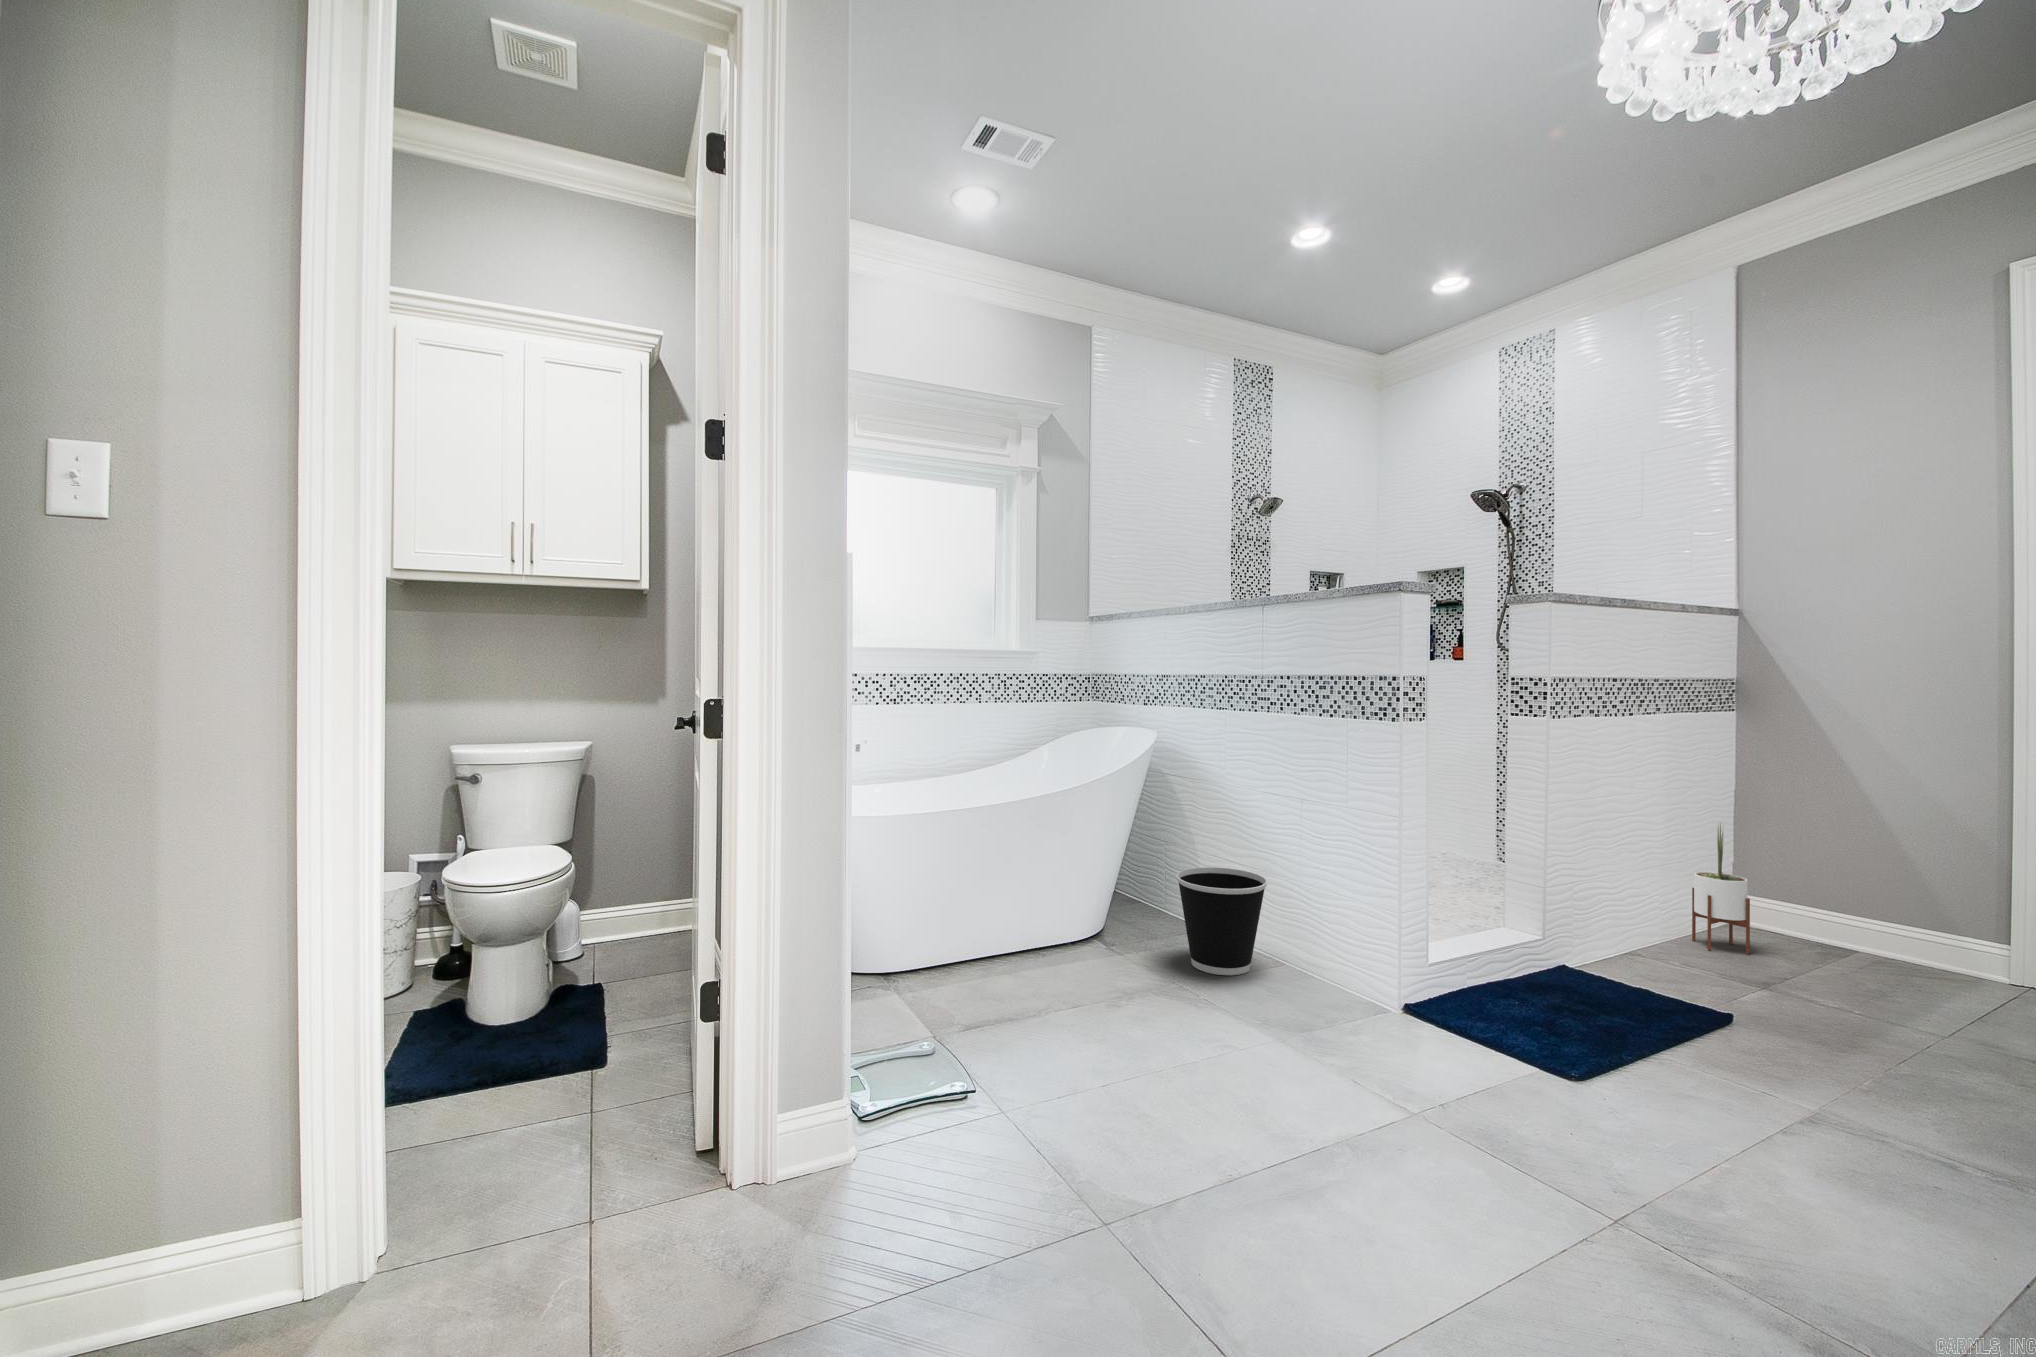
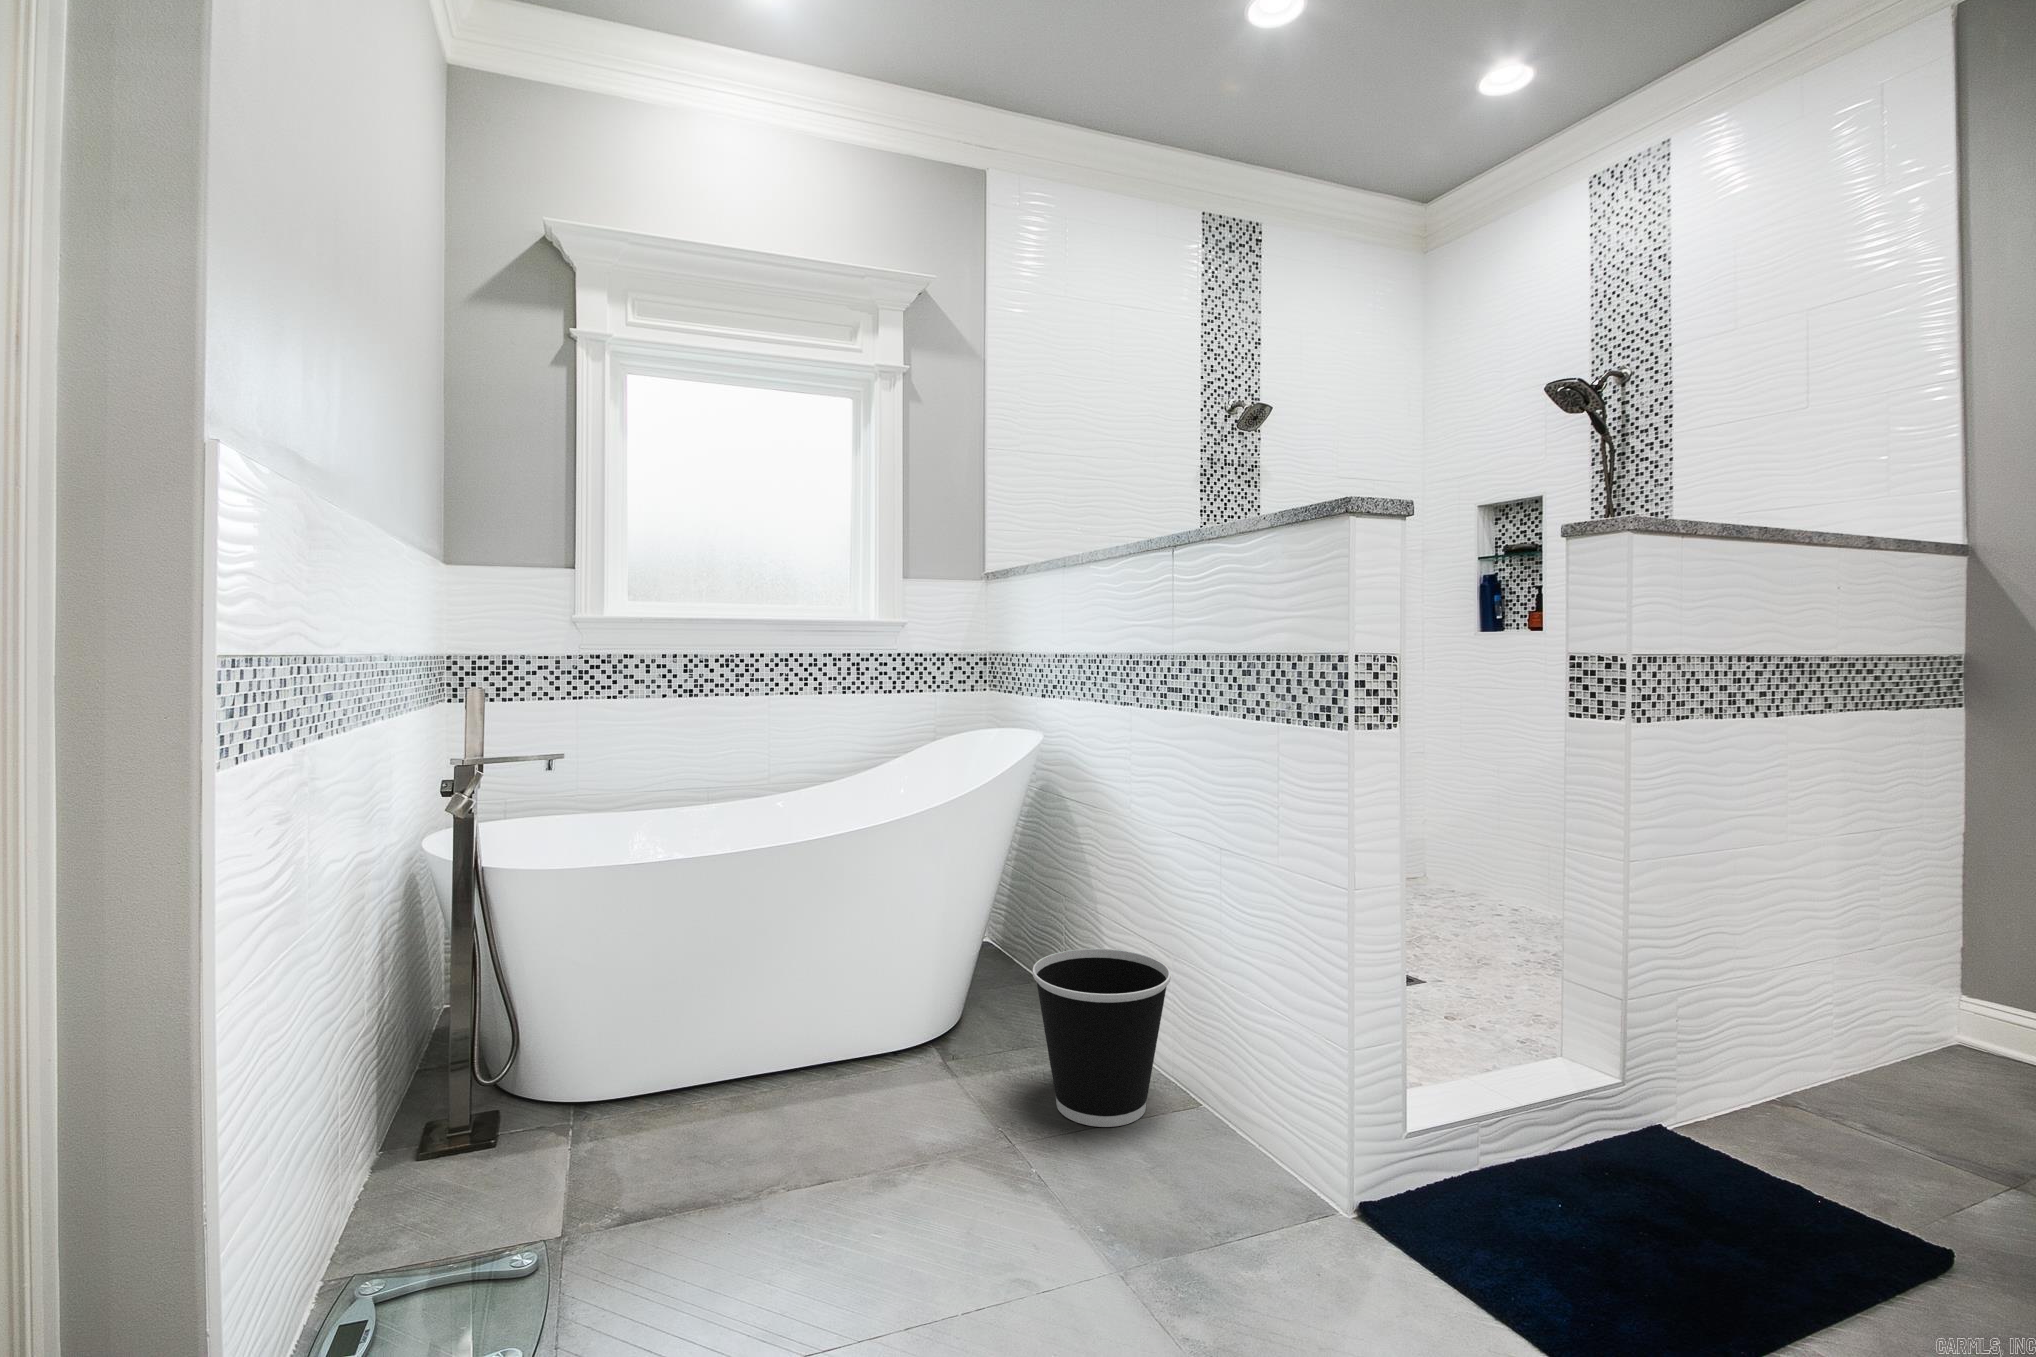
potted plant: present [1692,822,1750,954] -> none [1877,867,1976,1100]

